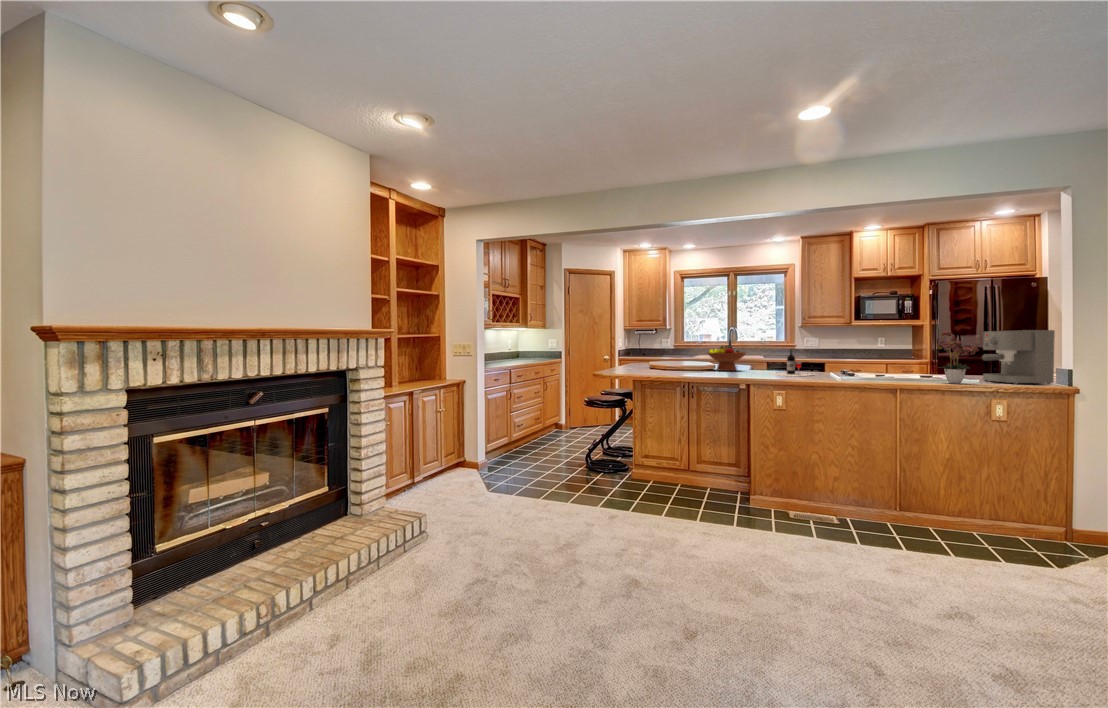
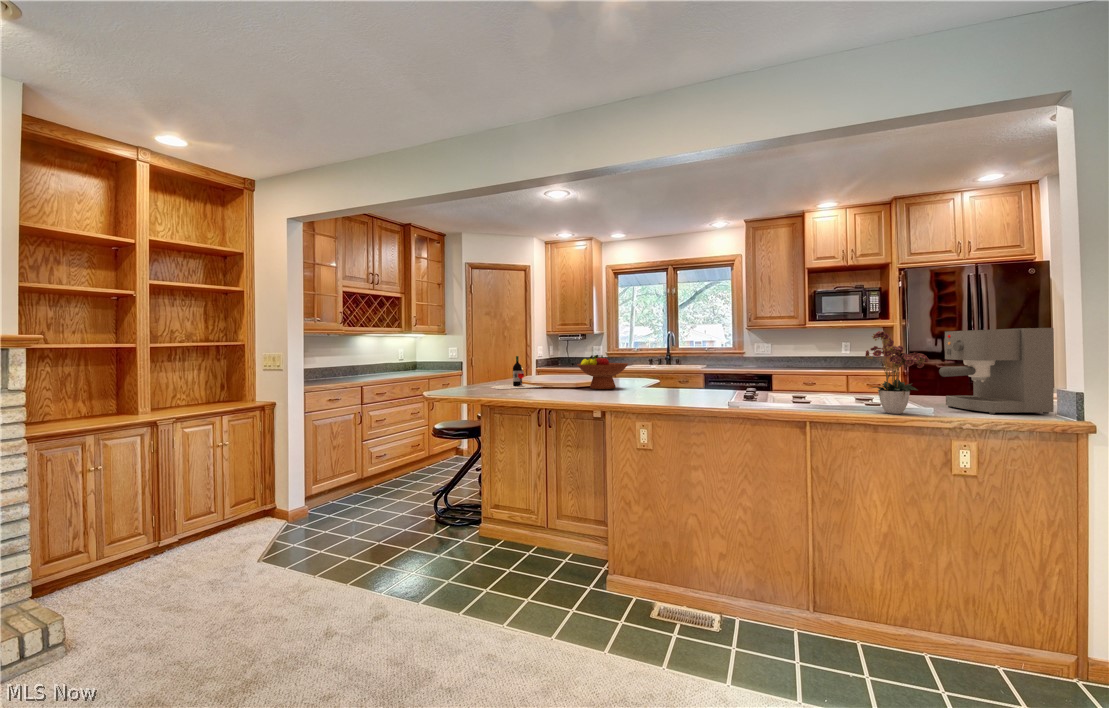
wine bottle: present [772,349,810,377] -> present [491,356,541,389]

